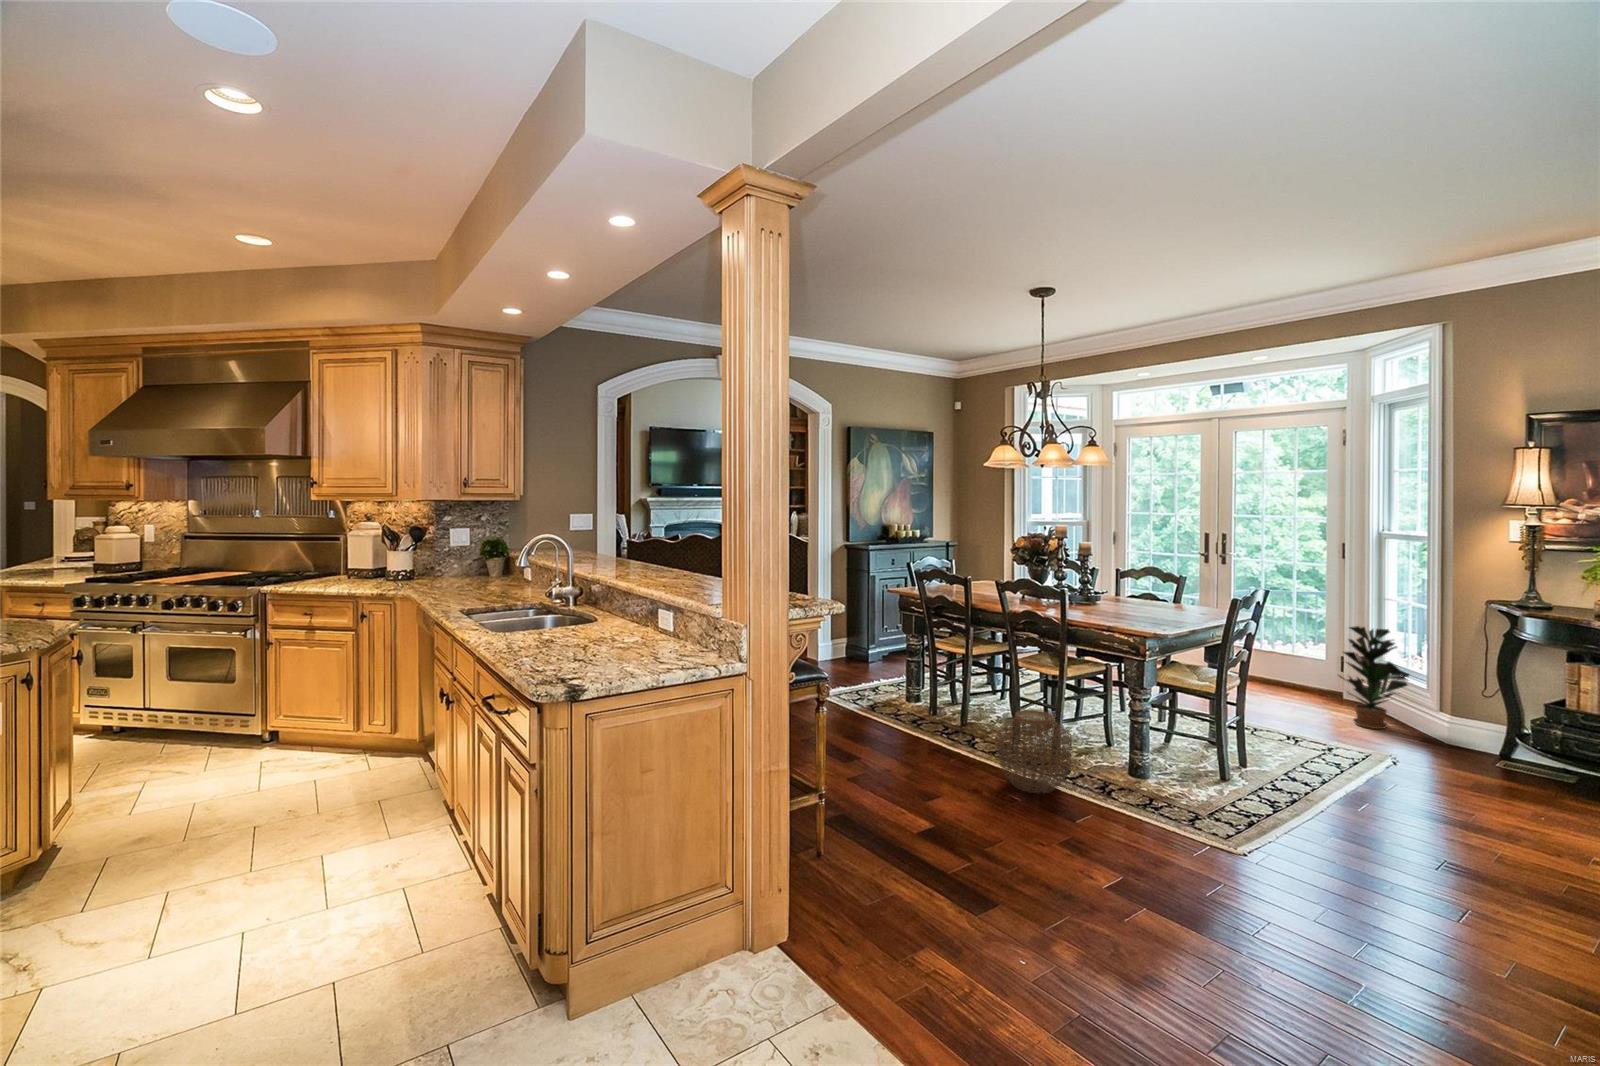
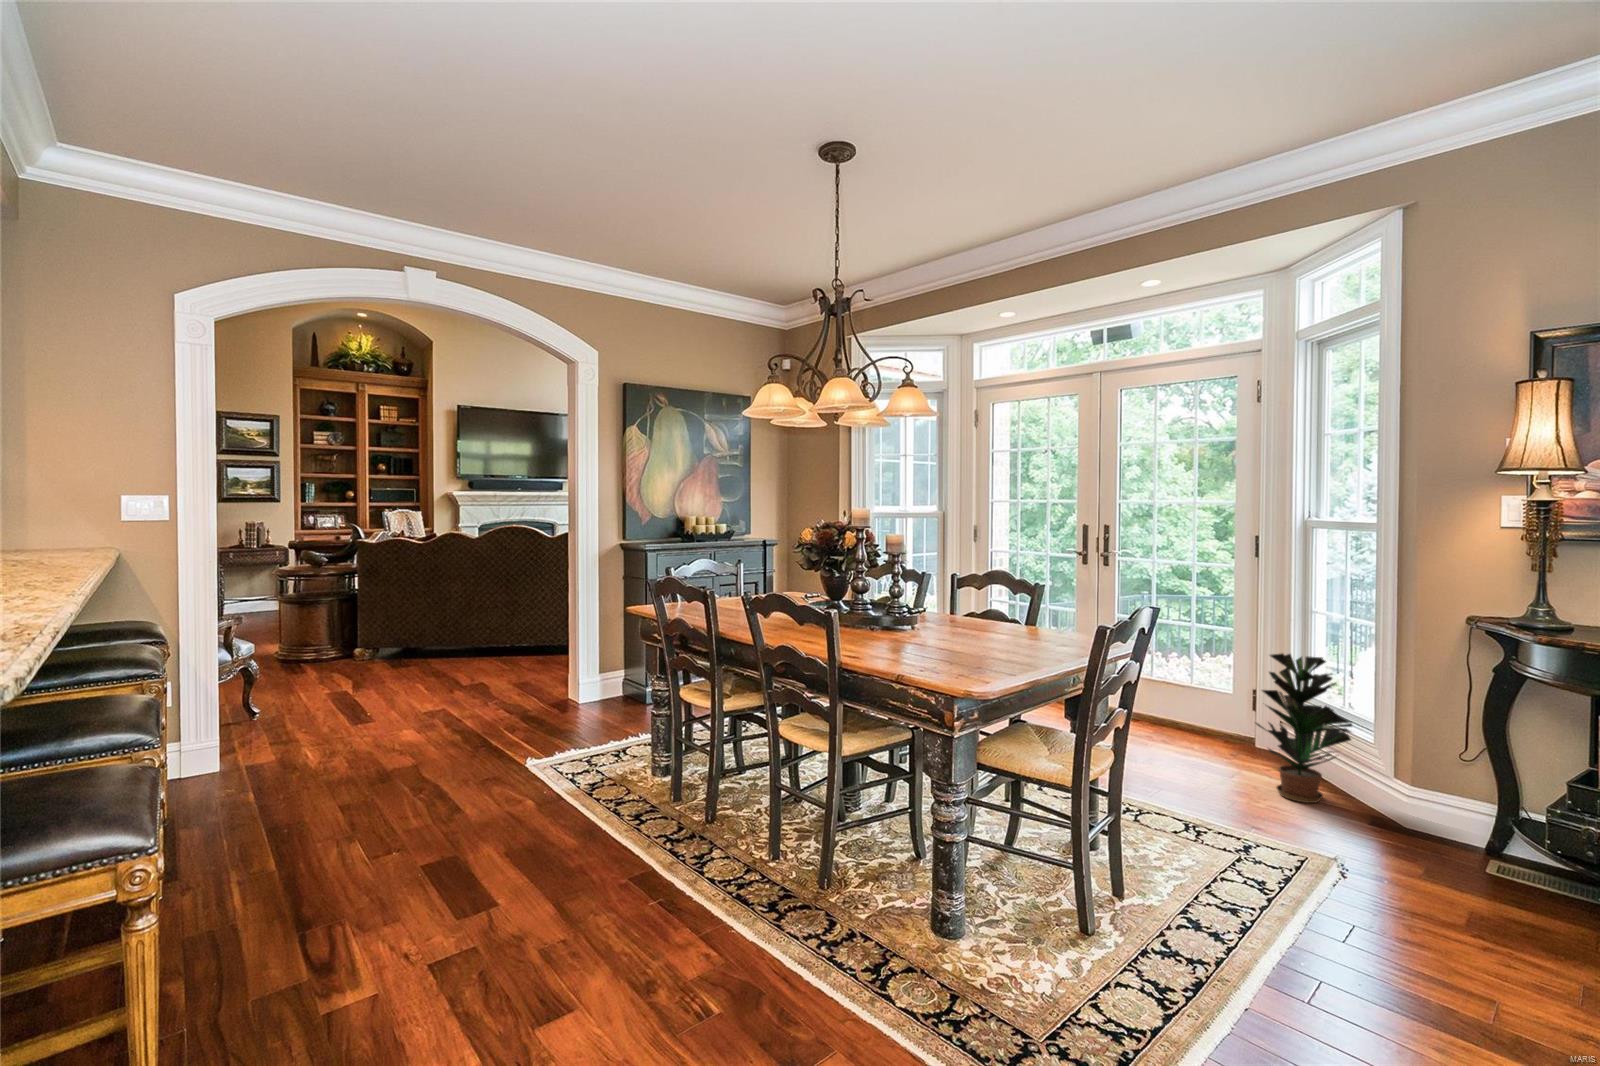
woven basket: present [998,710,1072,793] -> none [691,827,820,991]

